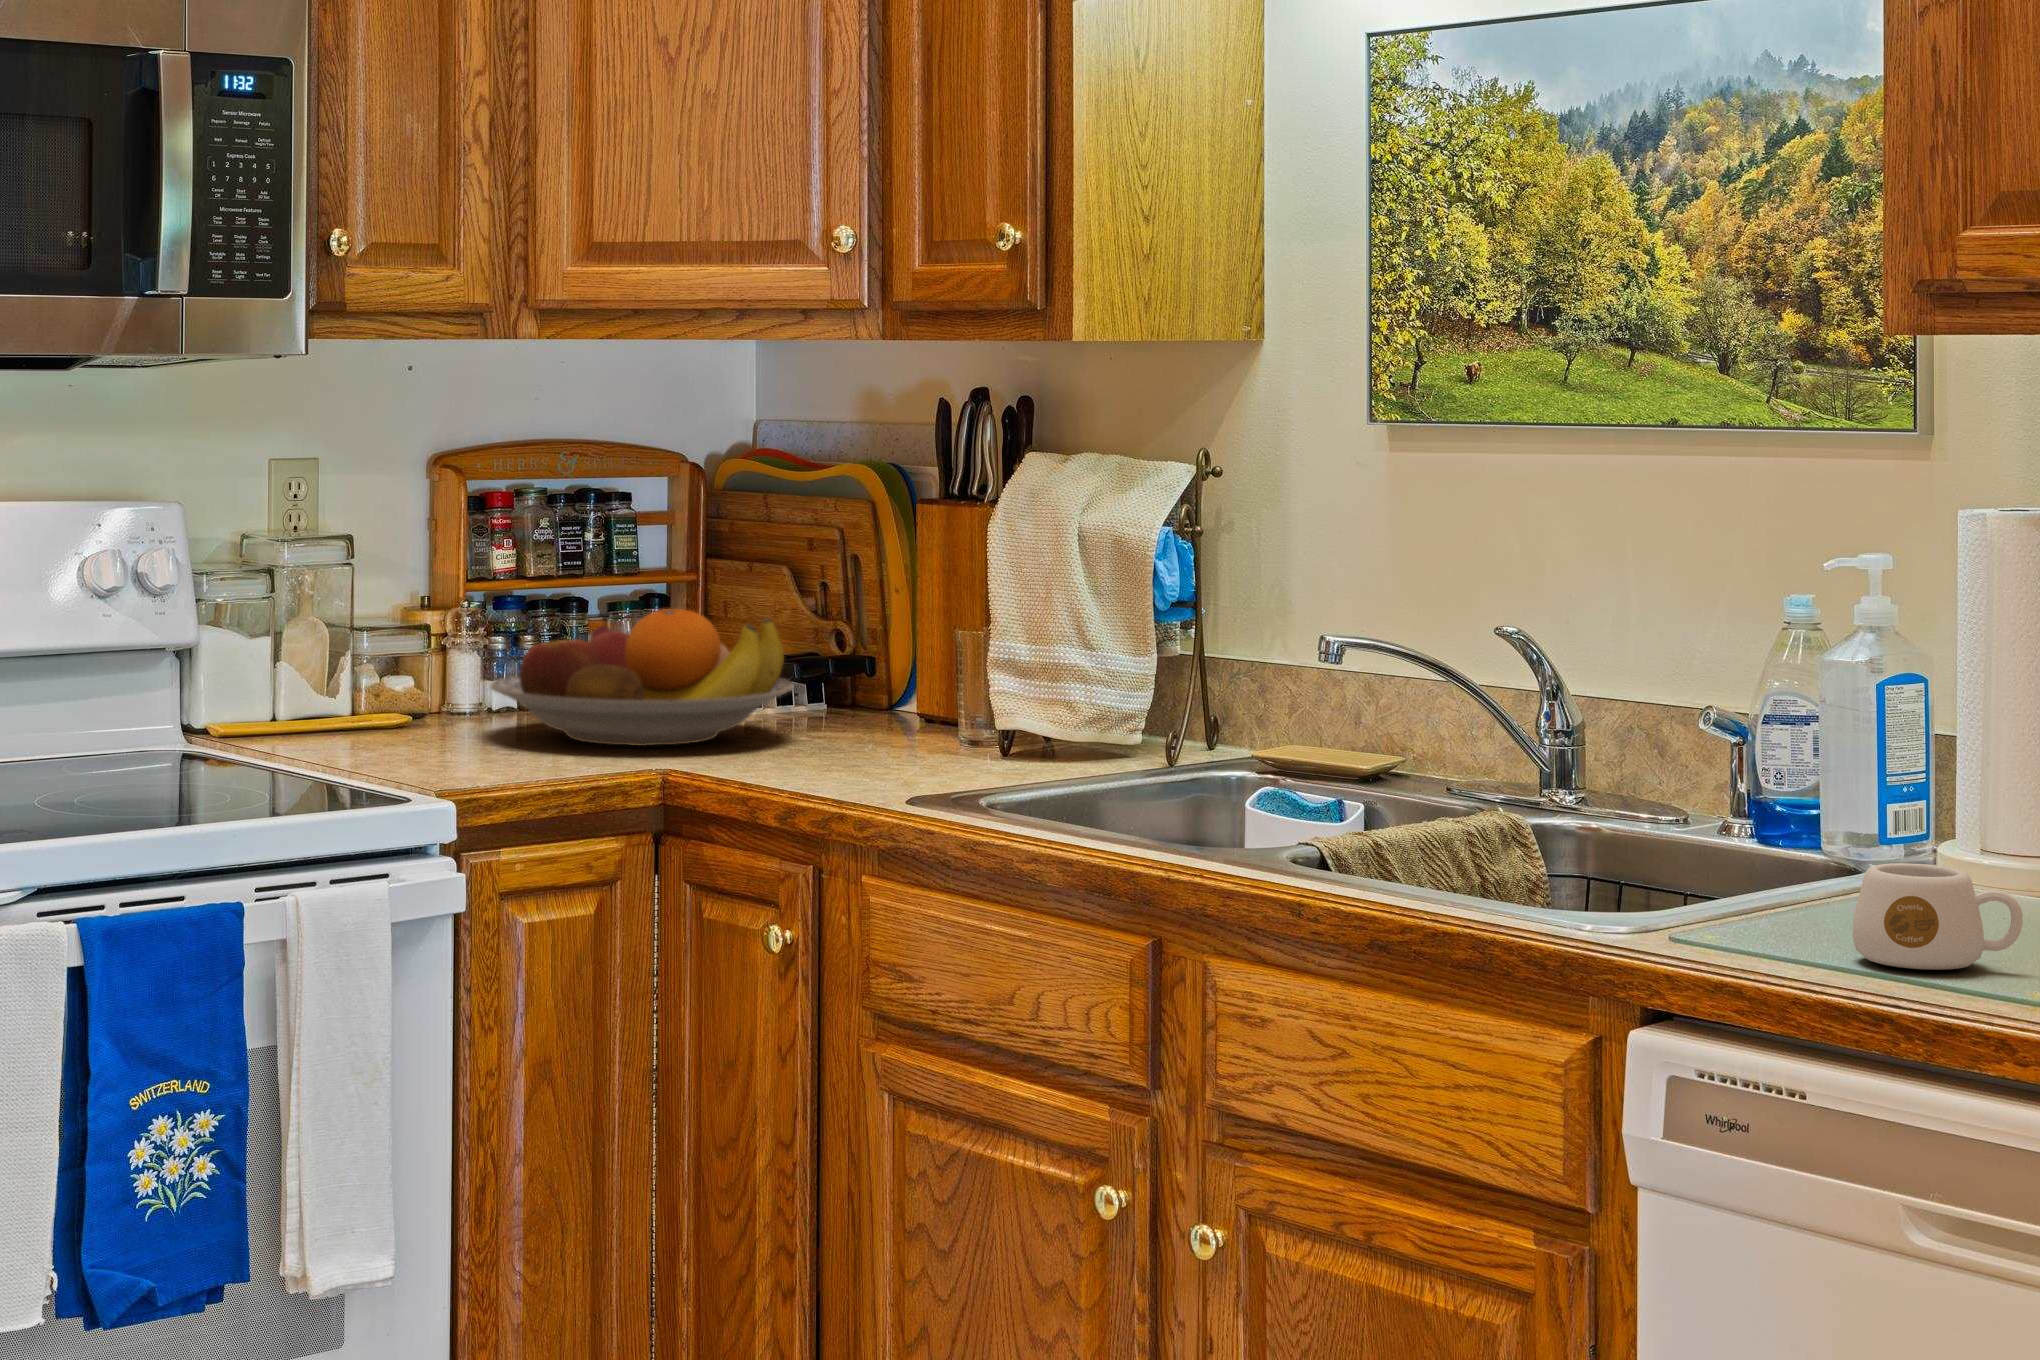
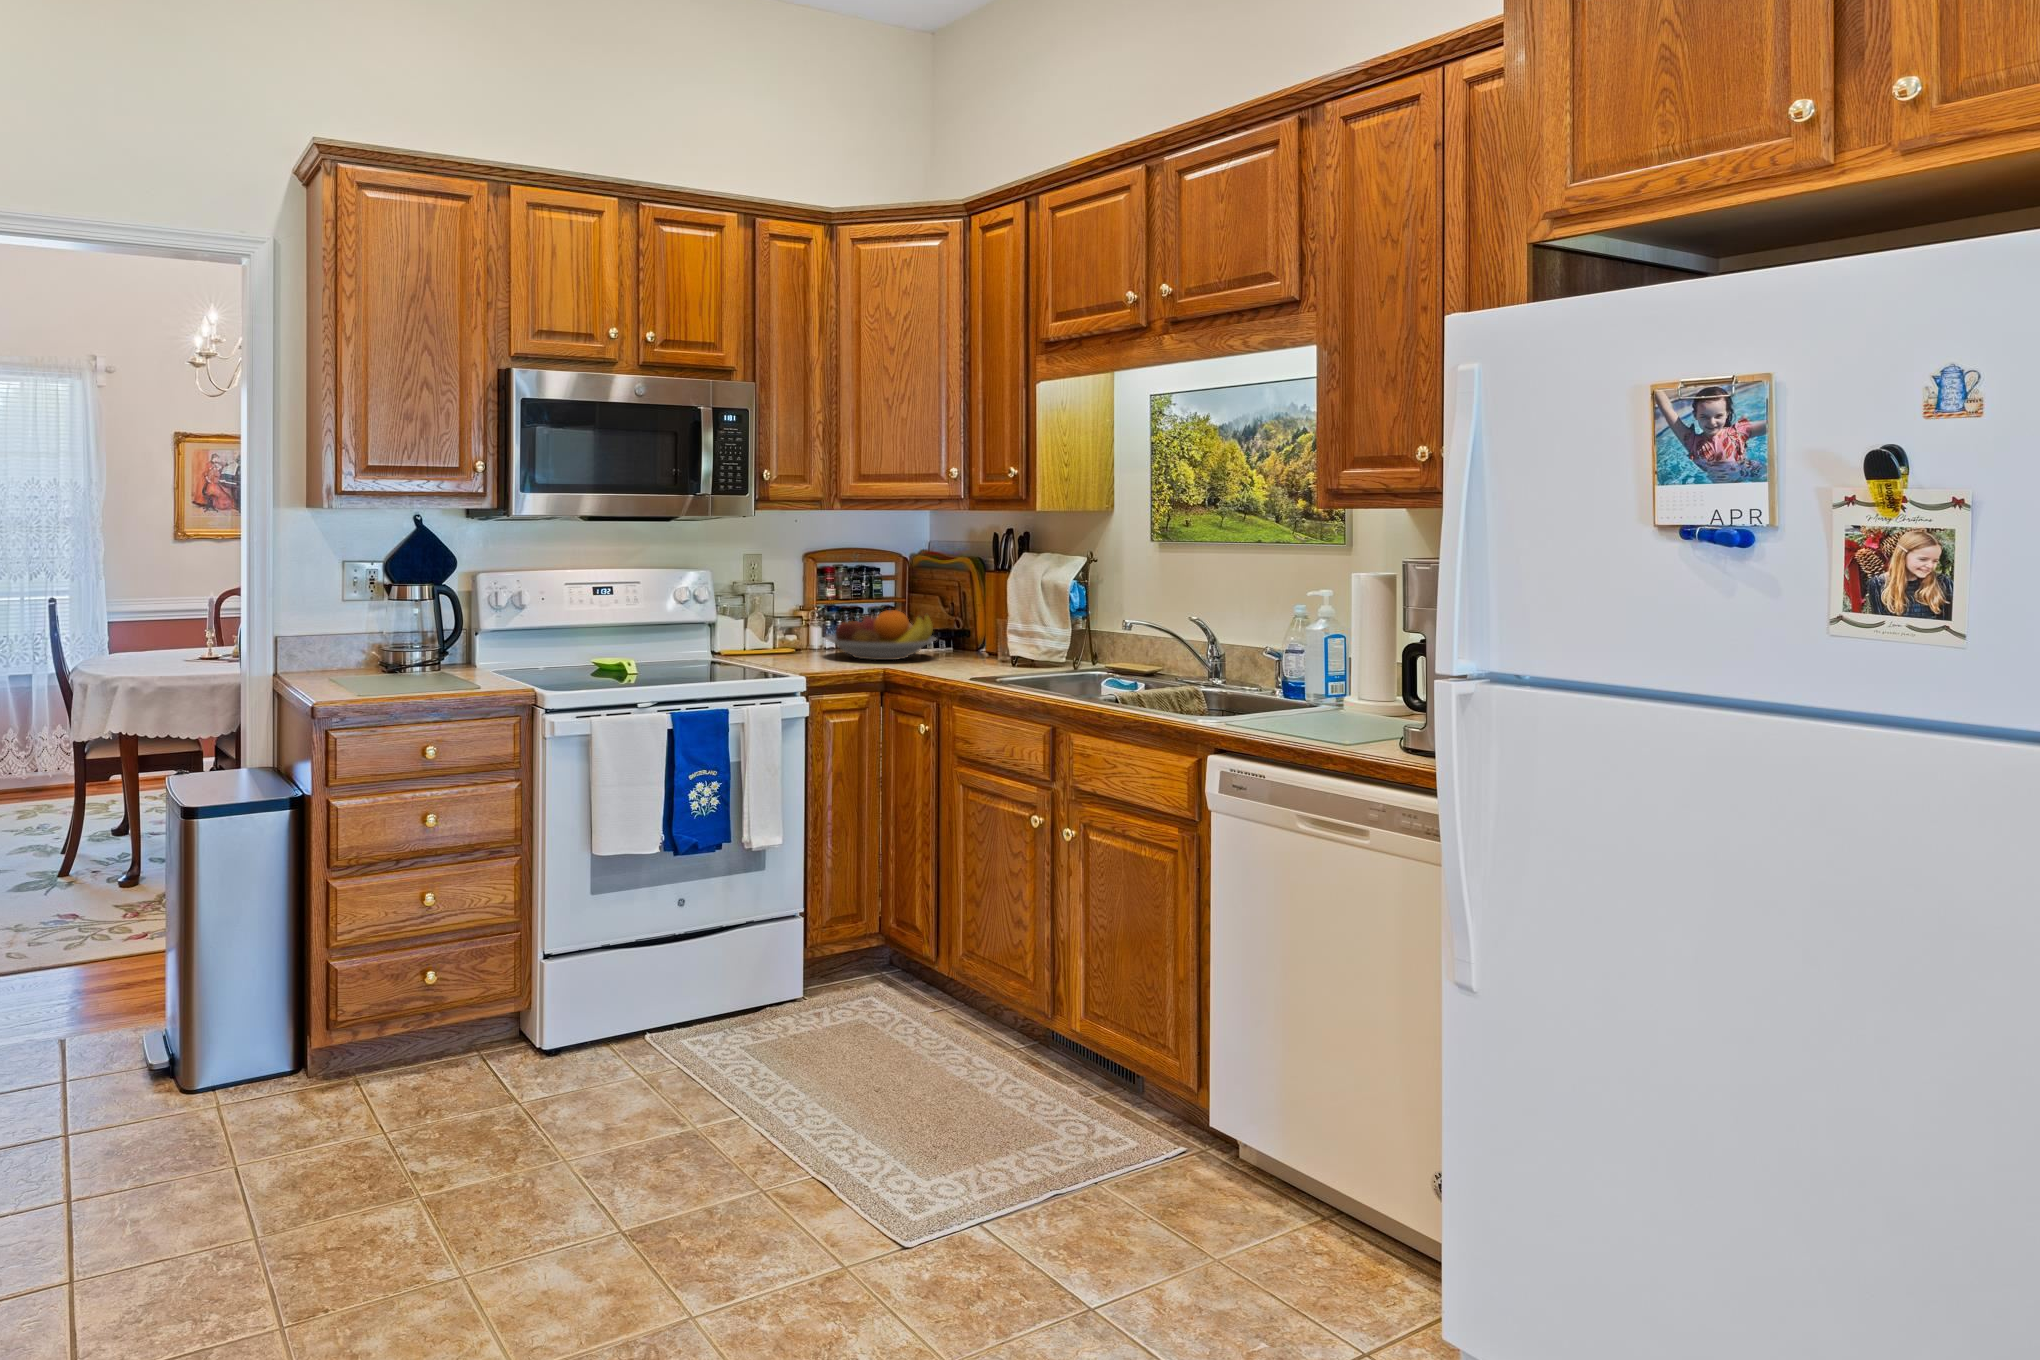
mug: present [1853,863,2023,970] -> none [1294,699,1355,736]

